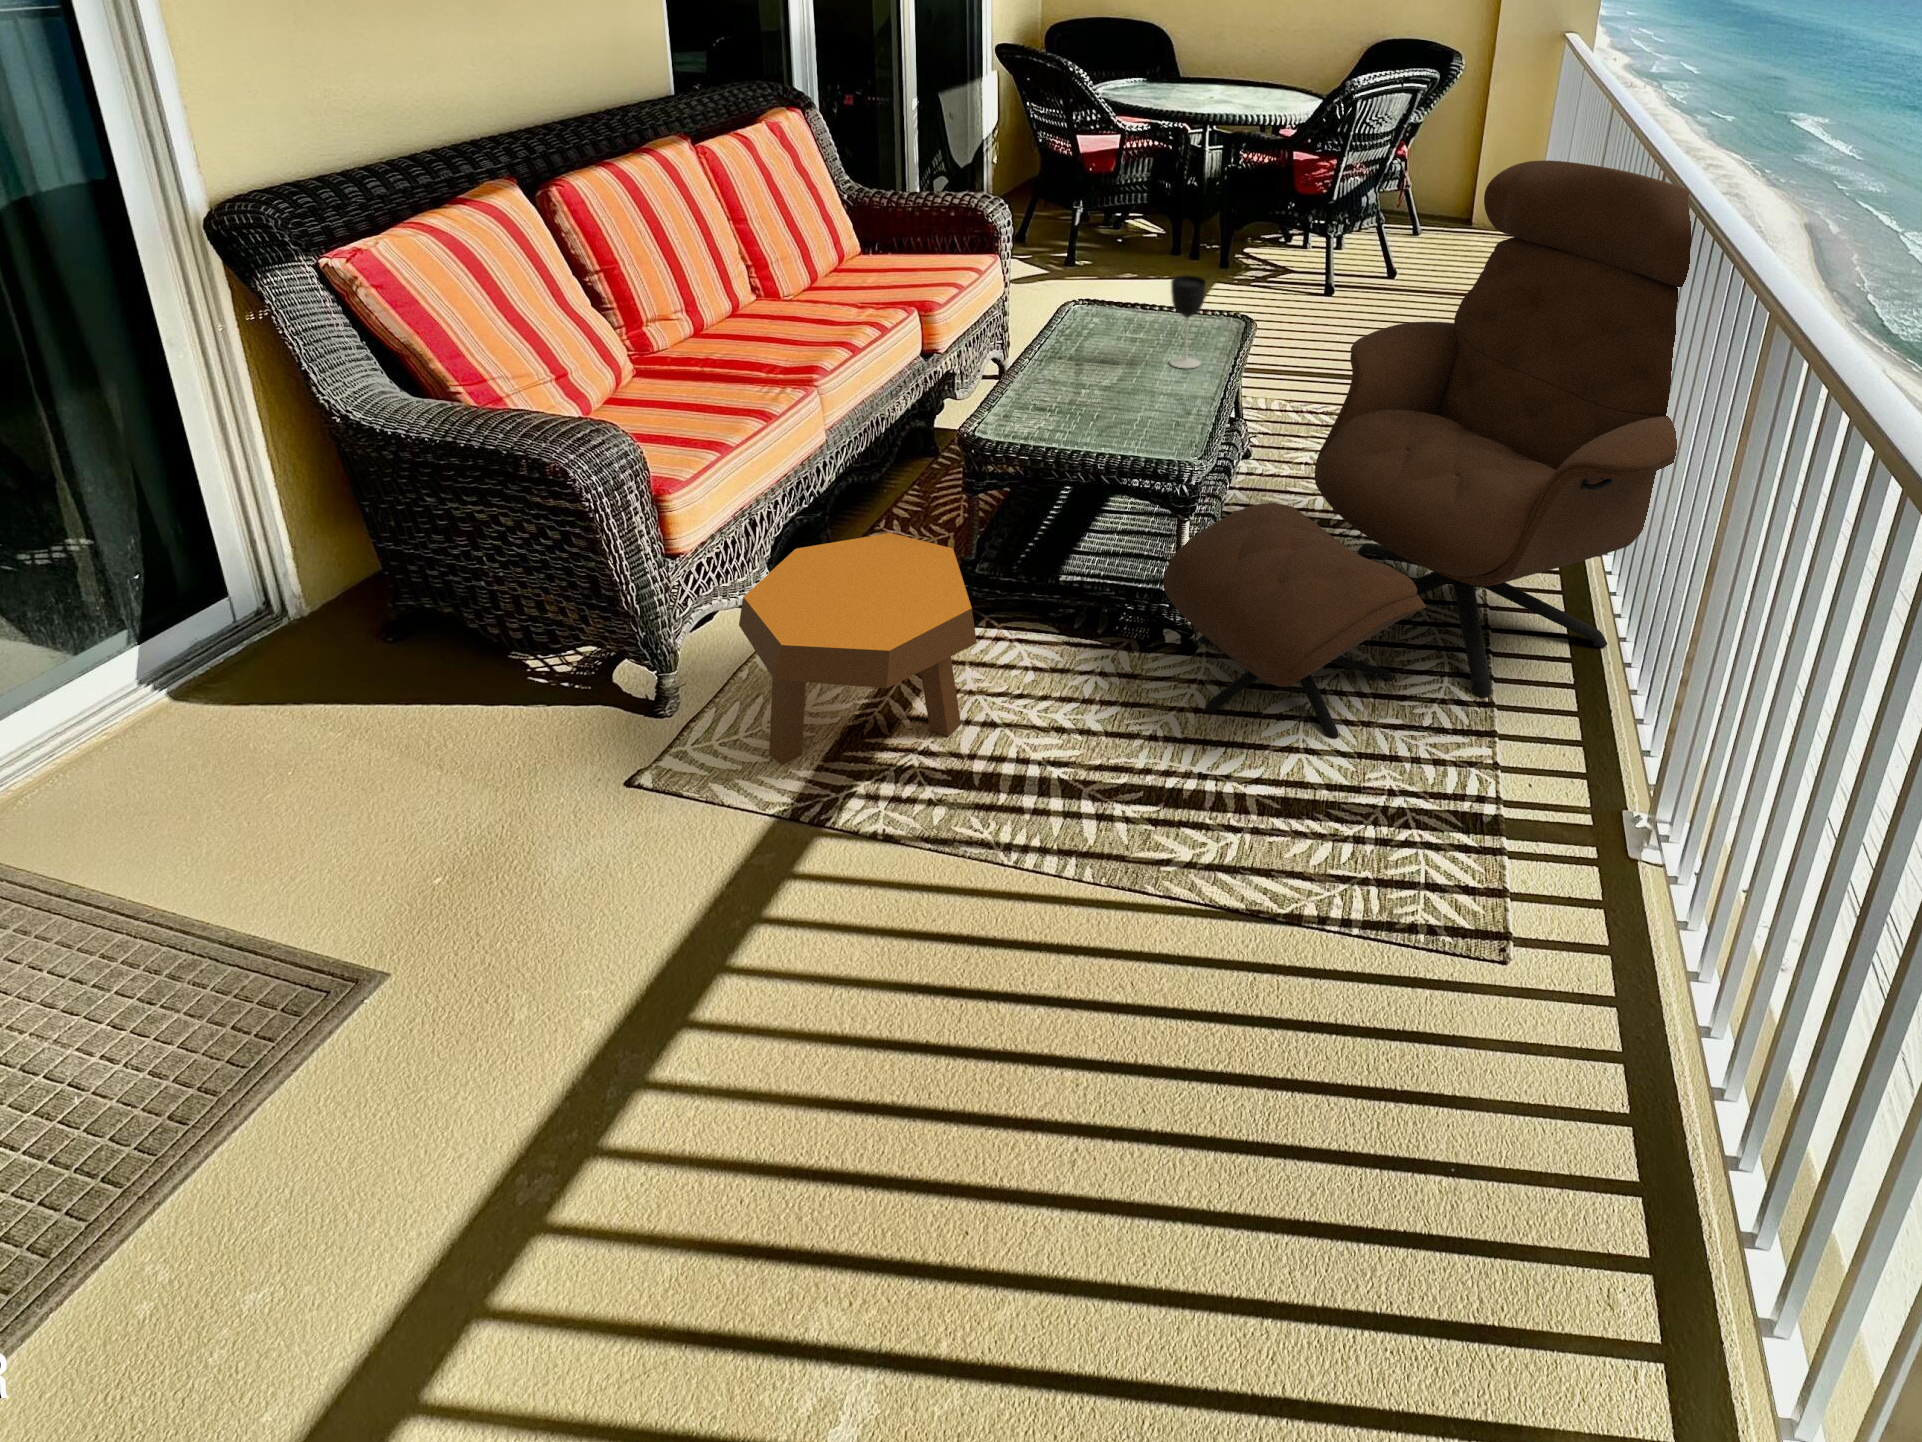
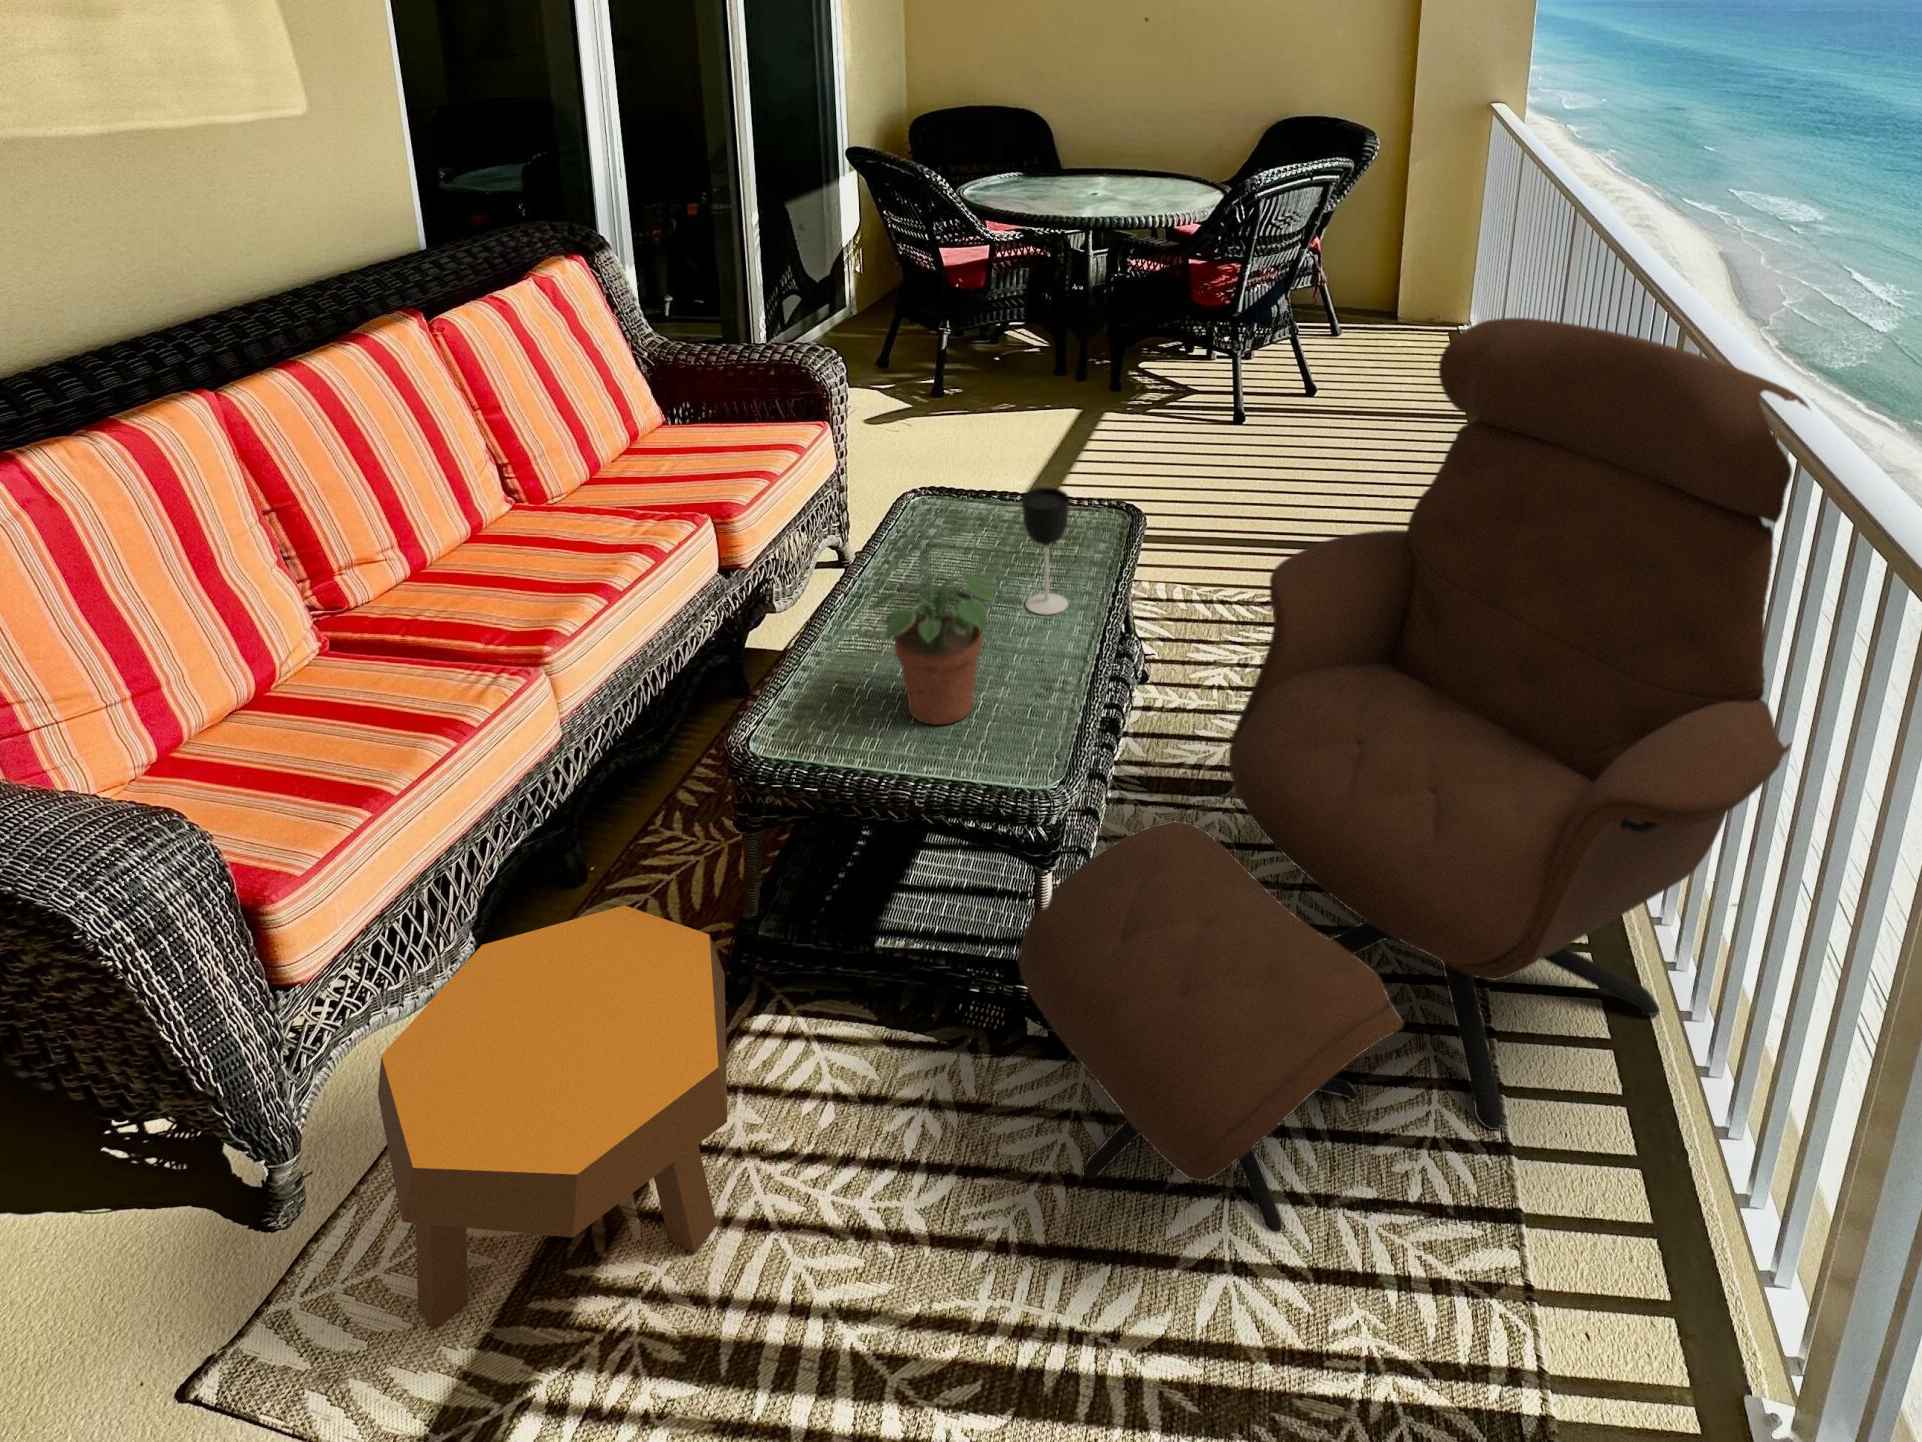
potted plant: none [1065,319,1158,423] -> present [869,572,997,725]

